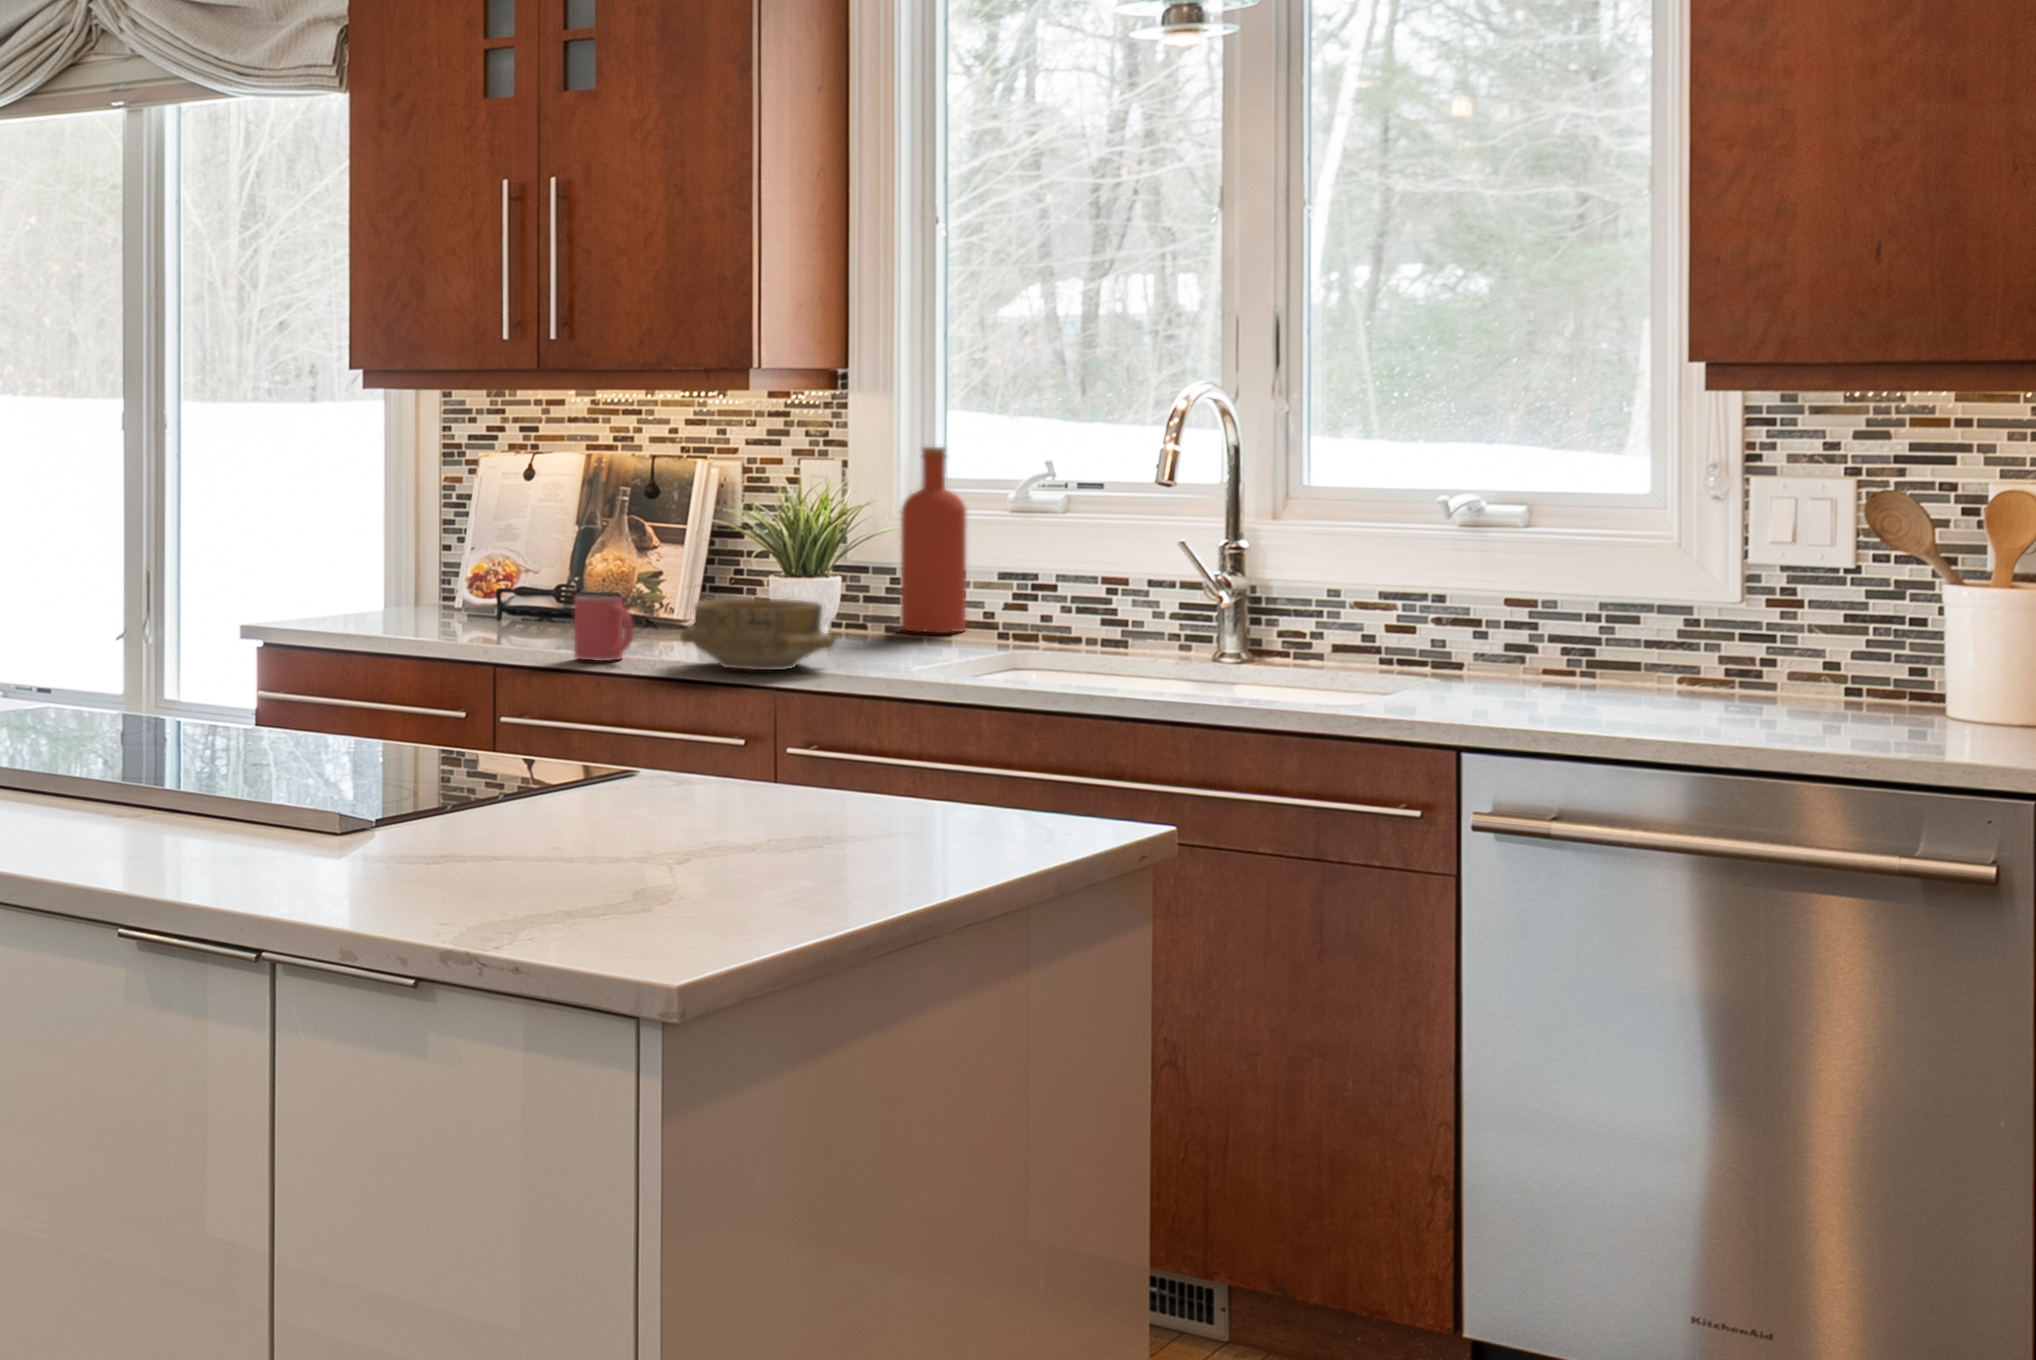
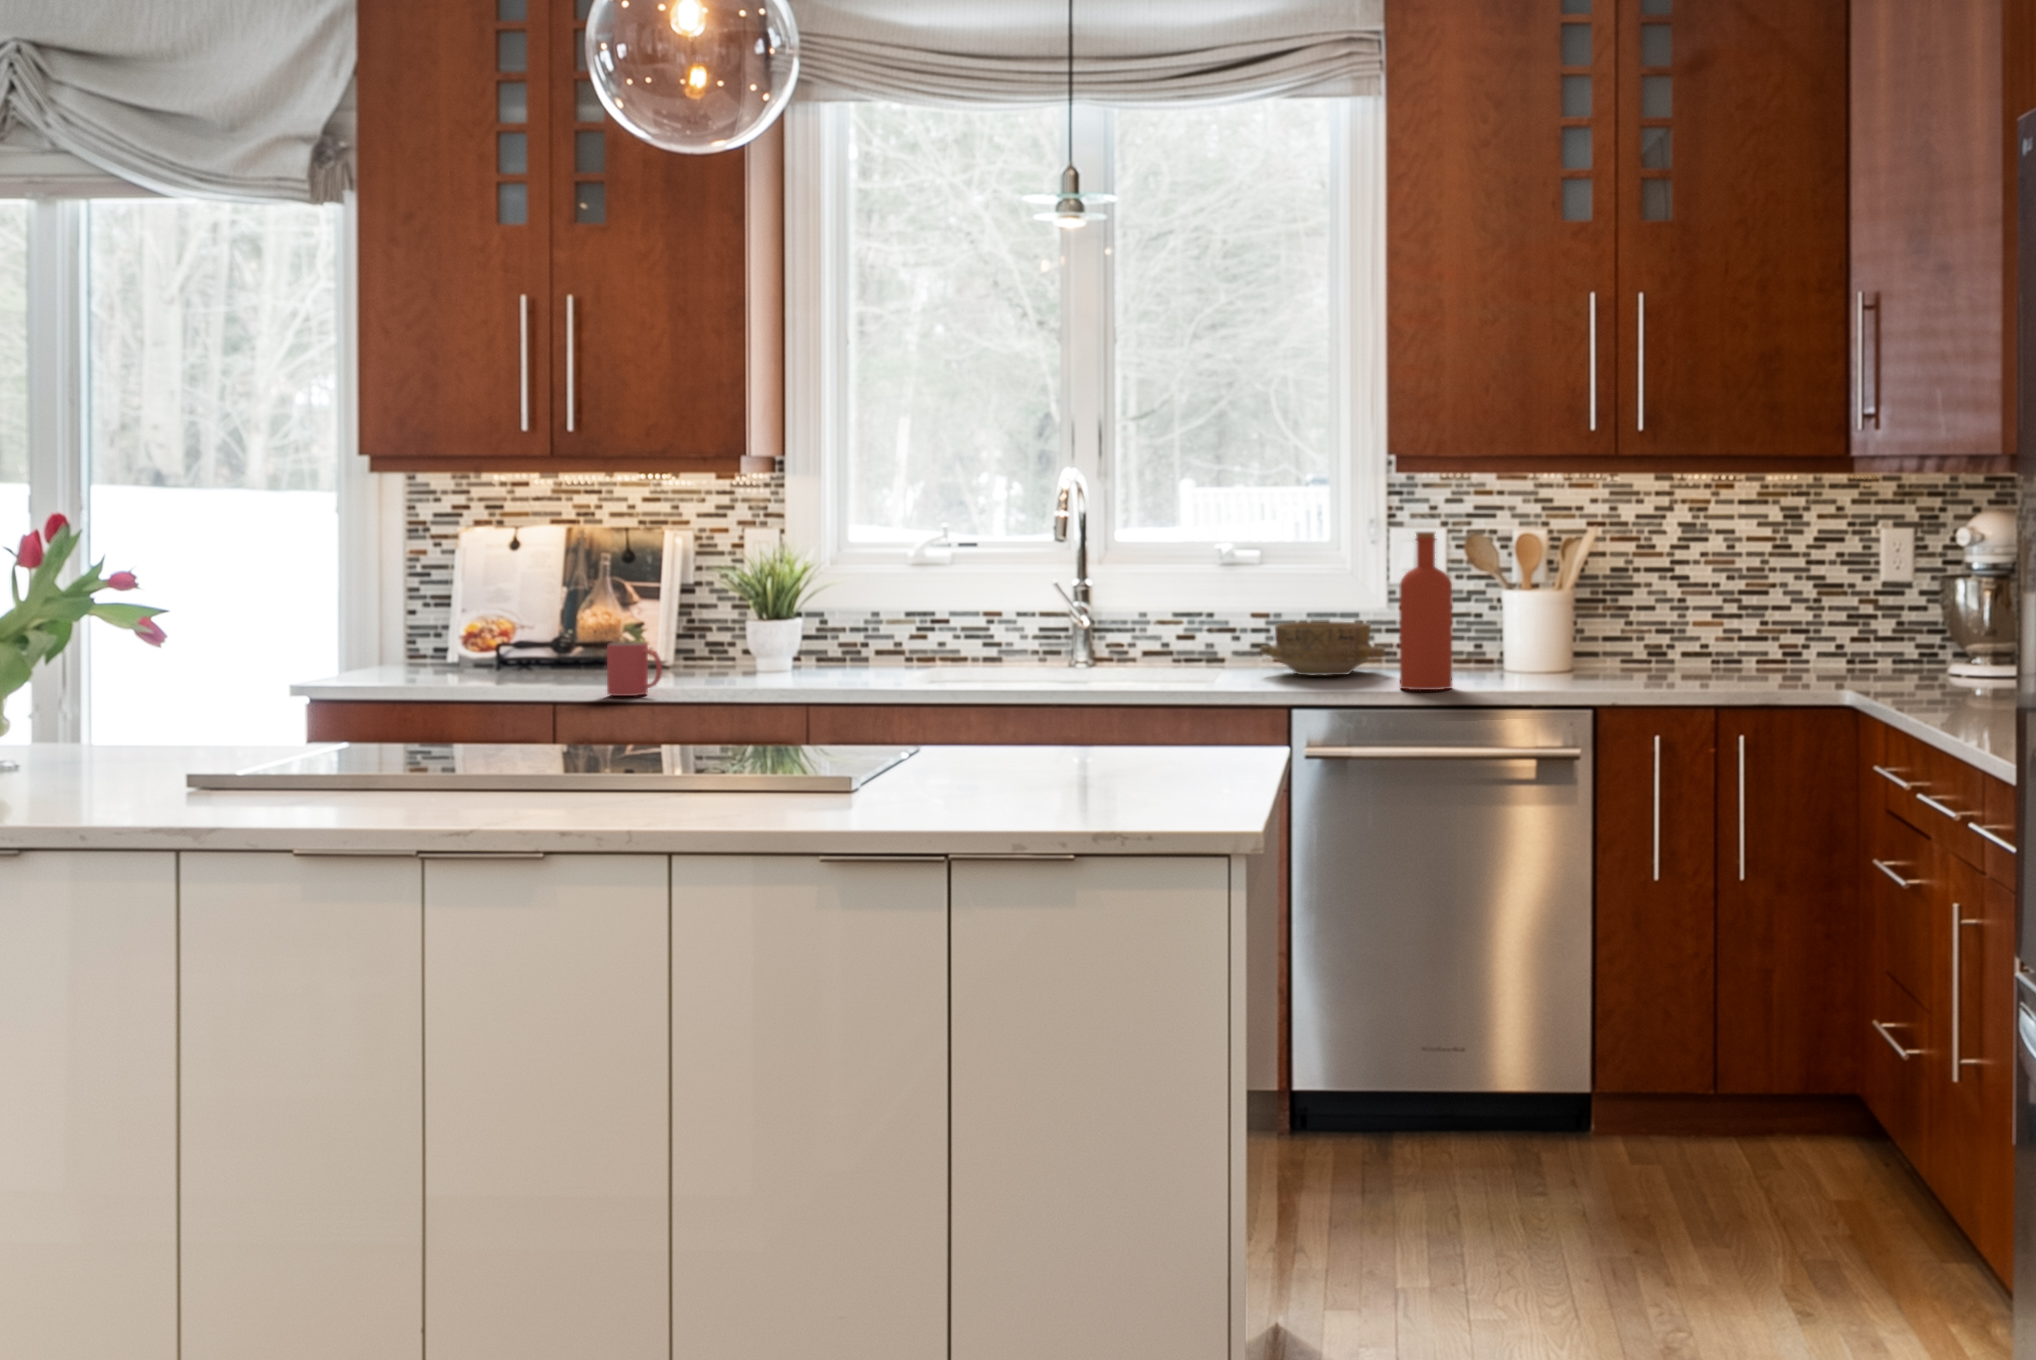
bottle: present [901,447,966,632] -> present [1400,532,1452,690]
ceramic bowl: present [680,598,836,670] -> present [1260,622,1385,676]

